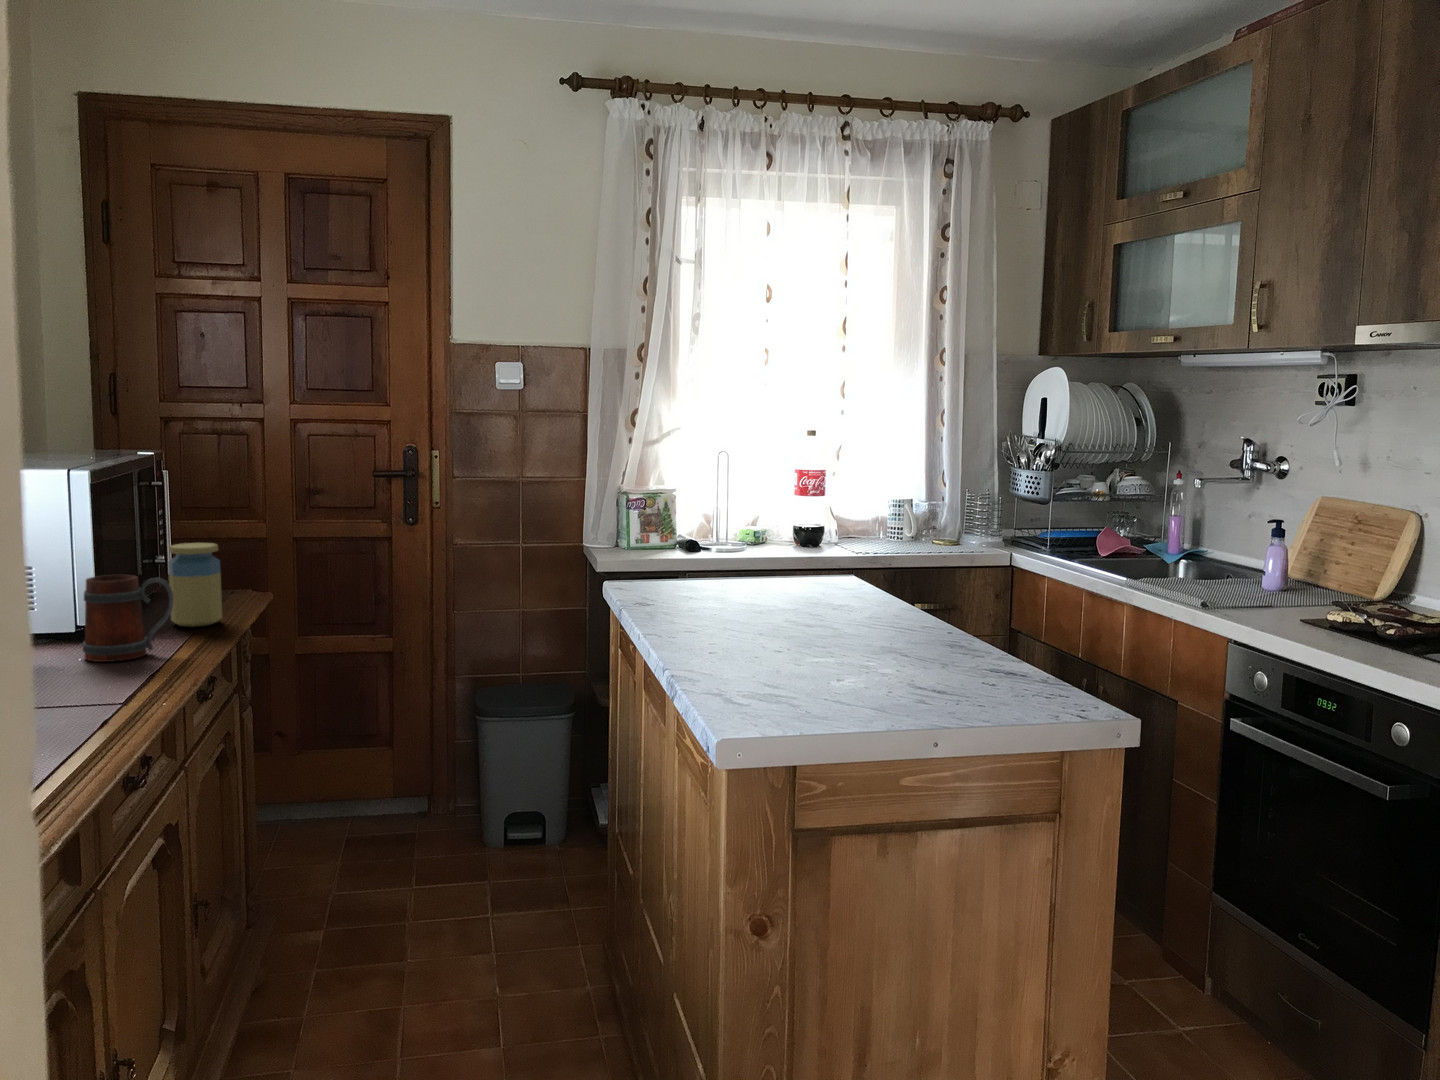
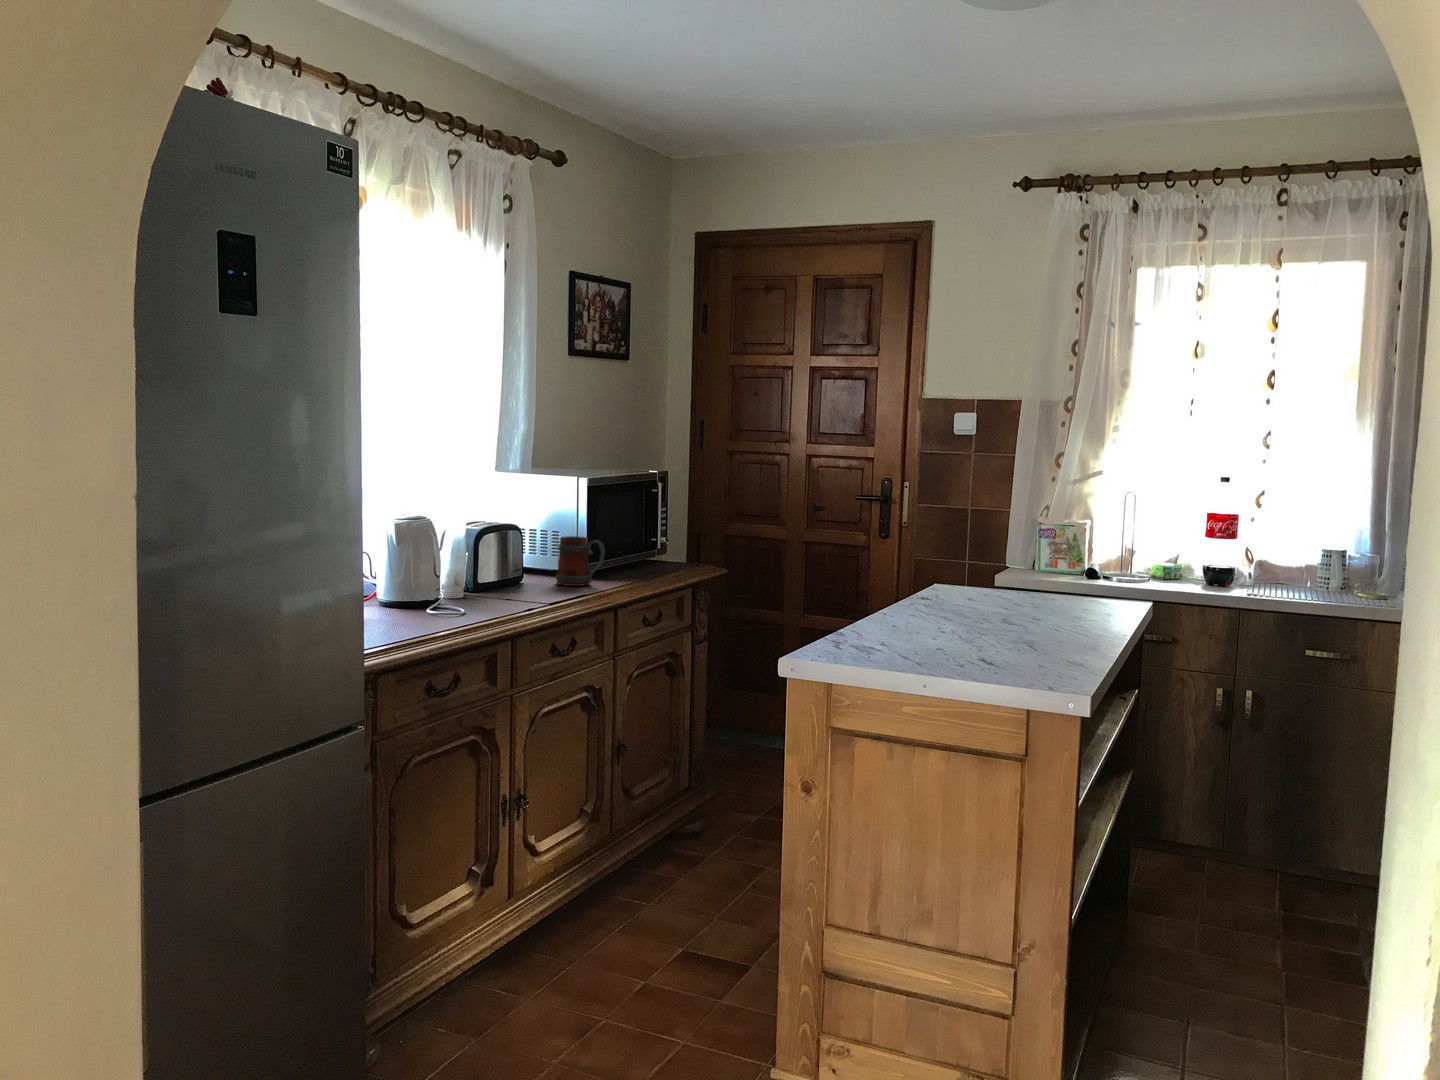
jar: present [168,543,222,627] -> none [626,525,655,577]

